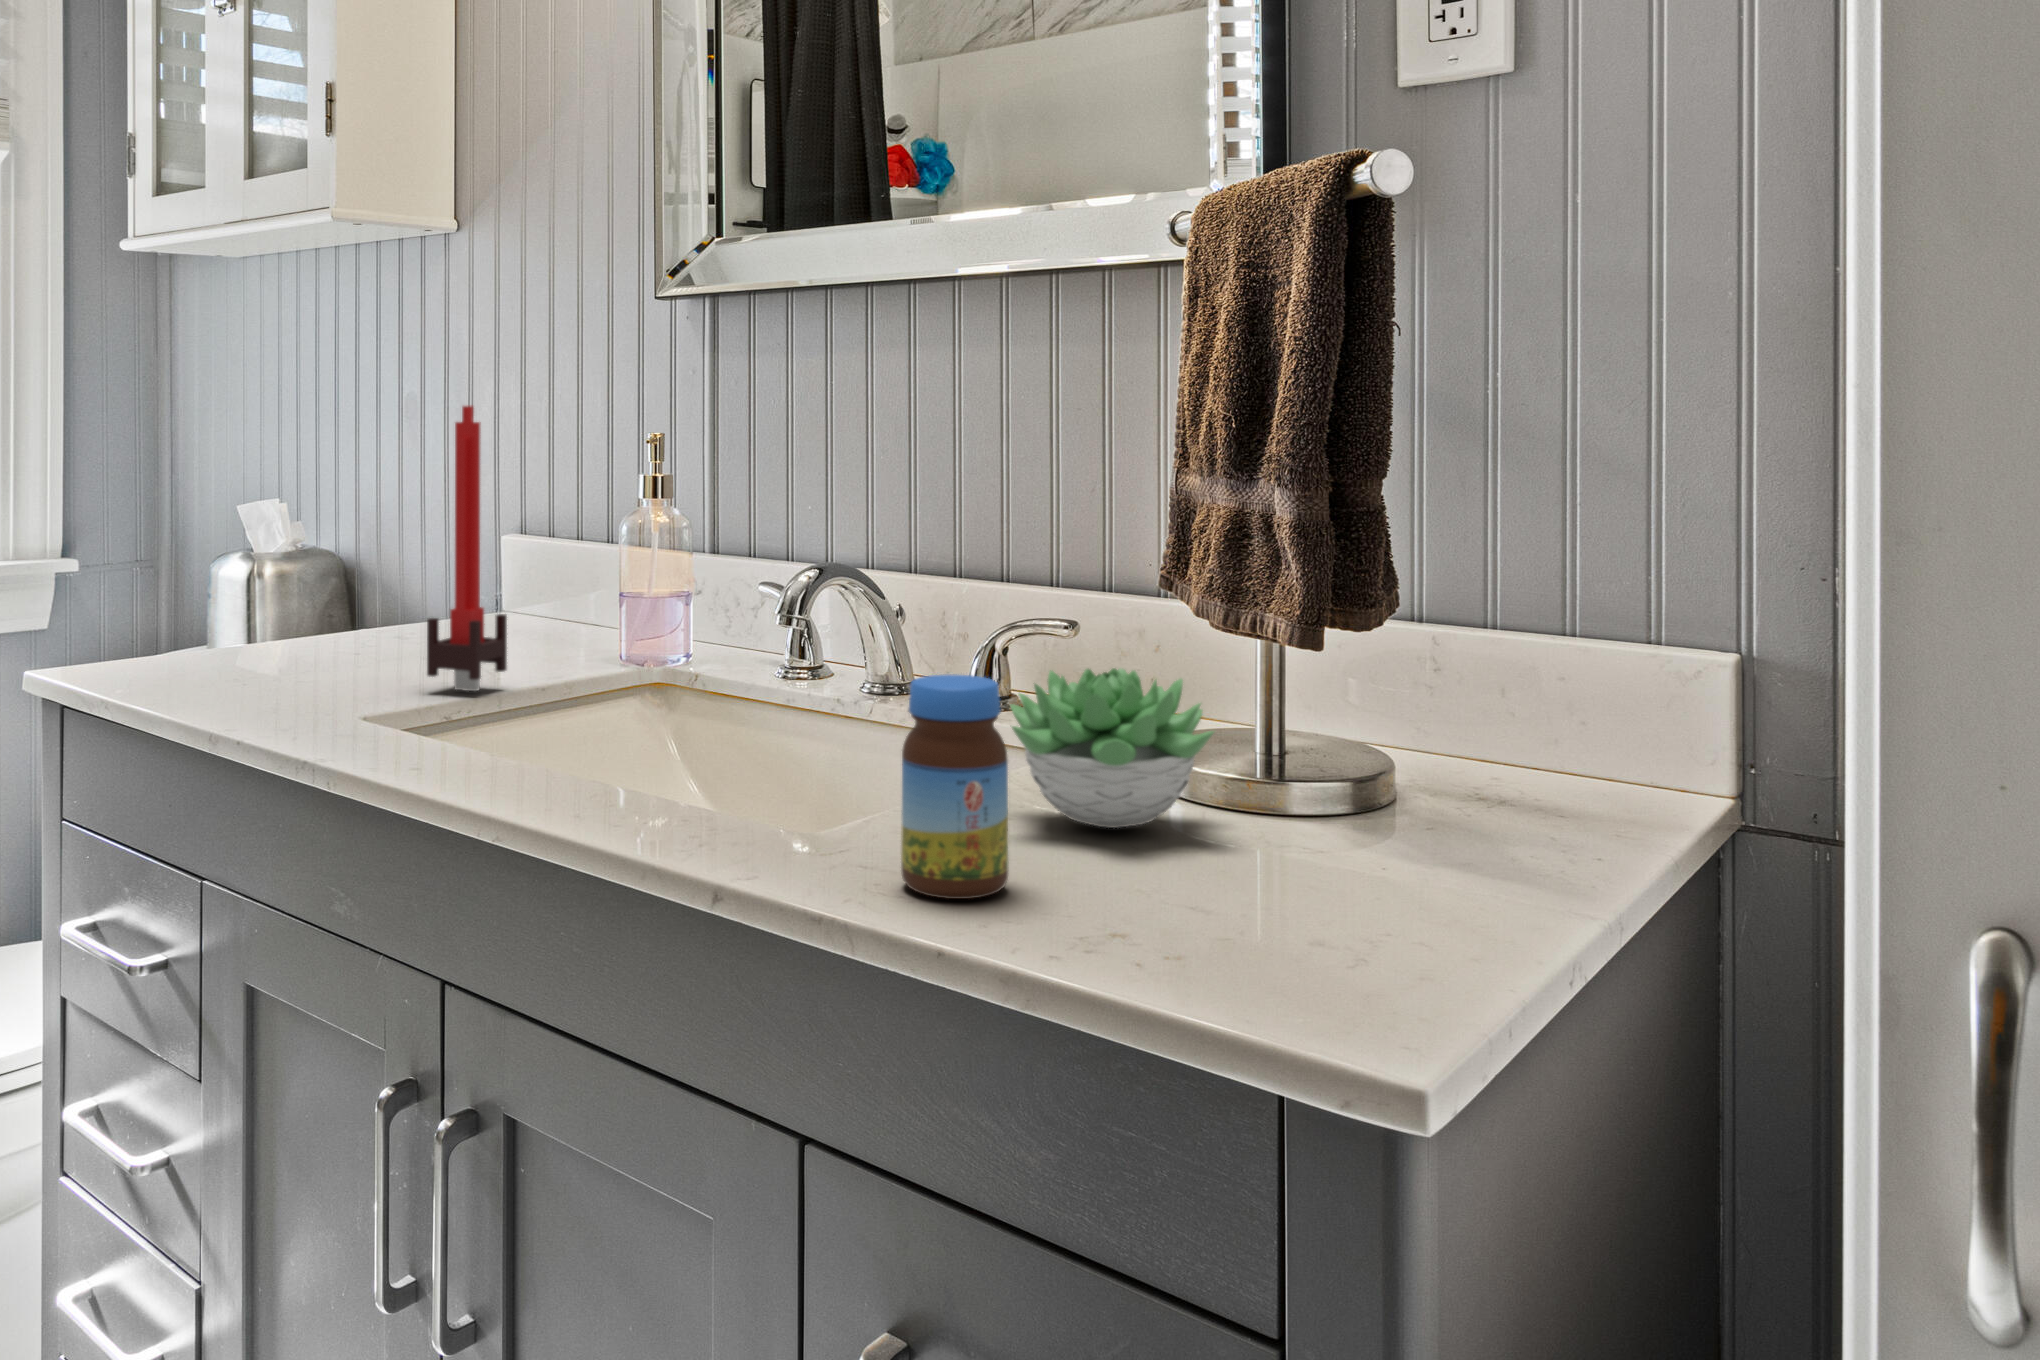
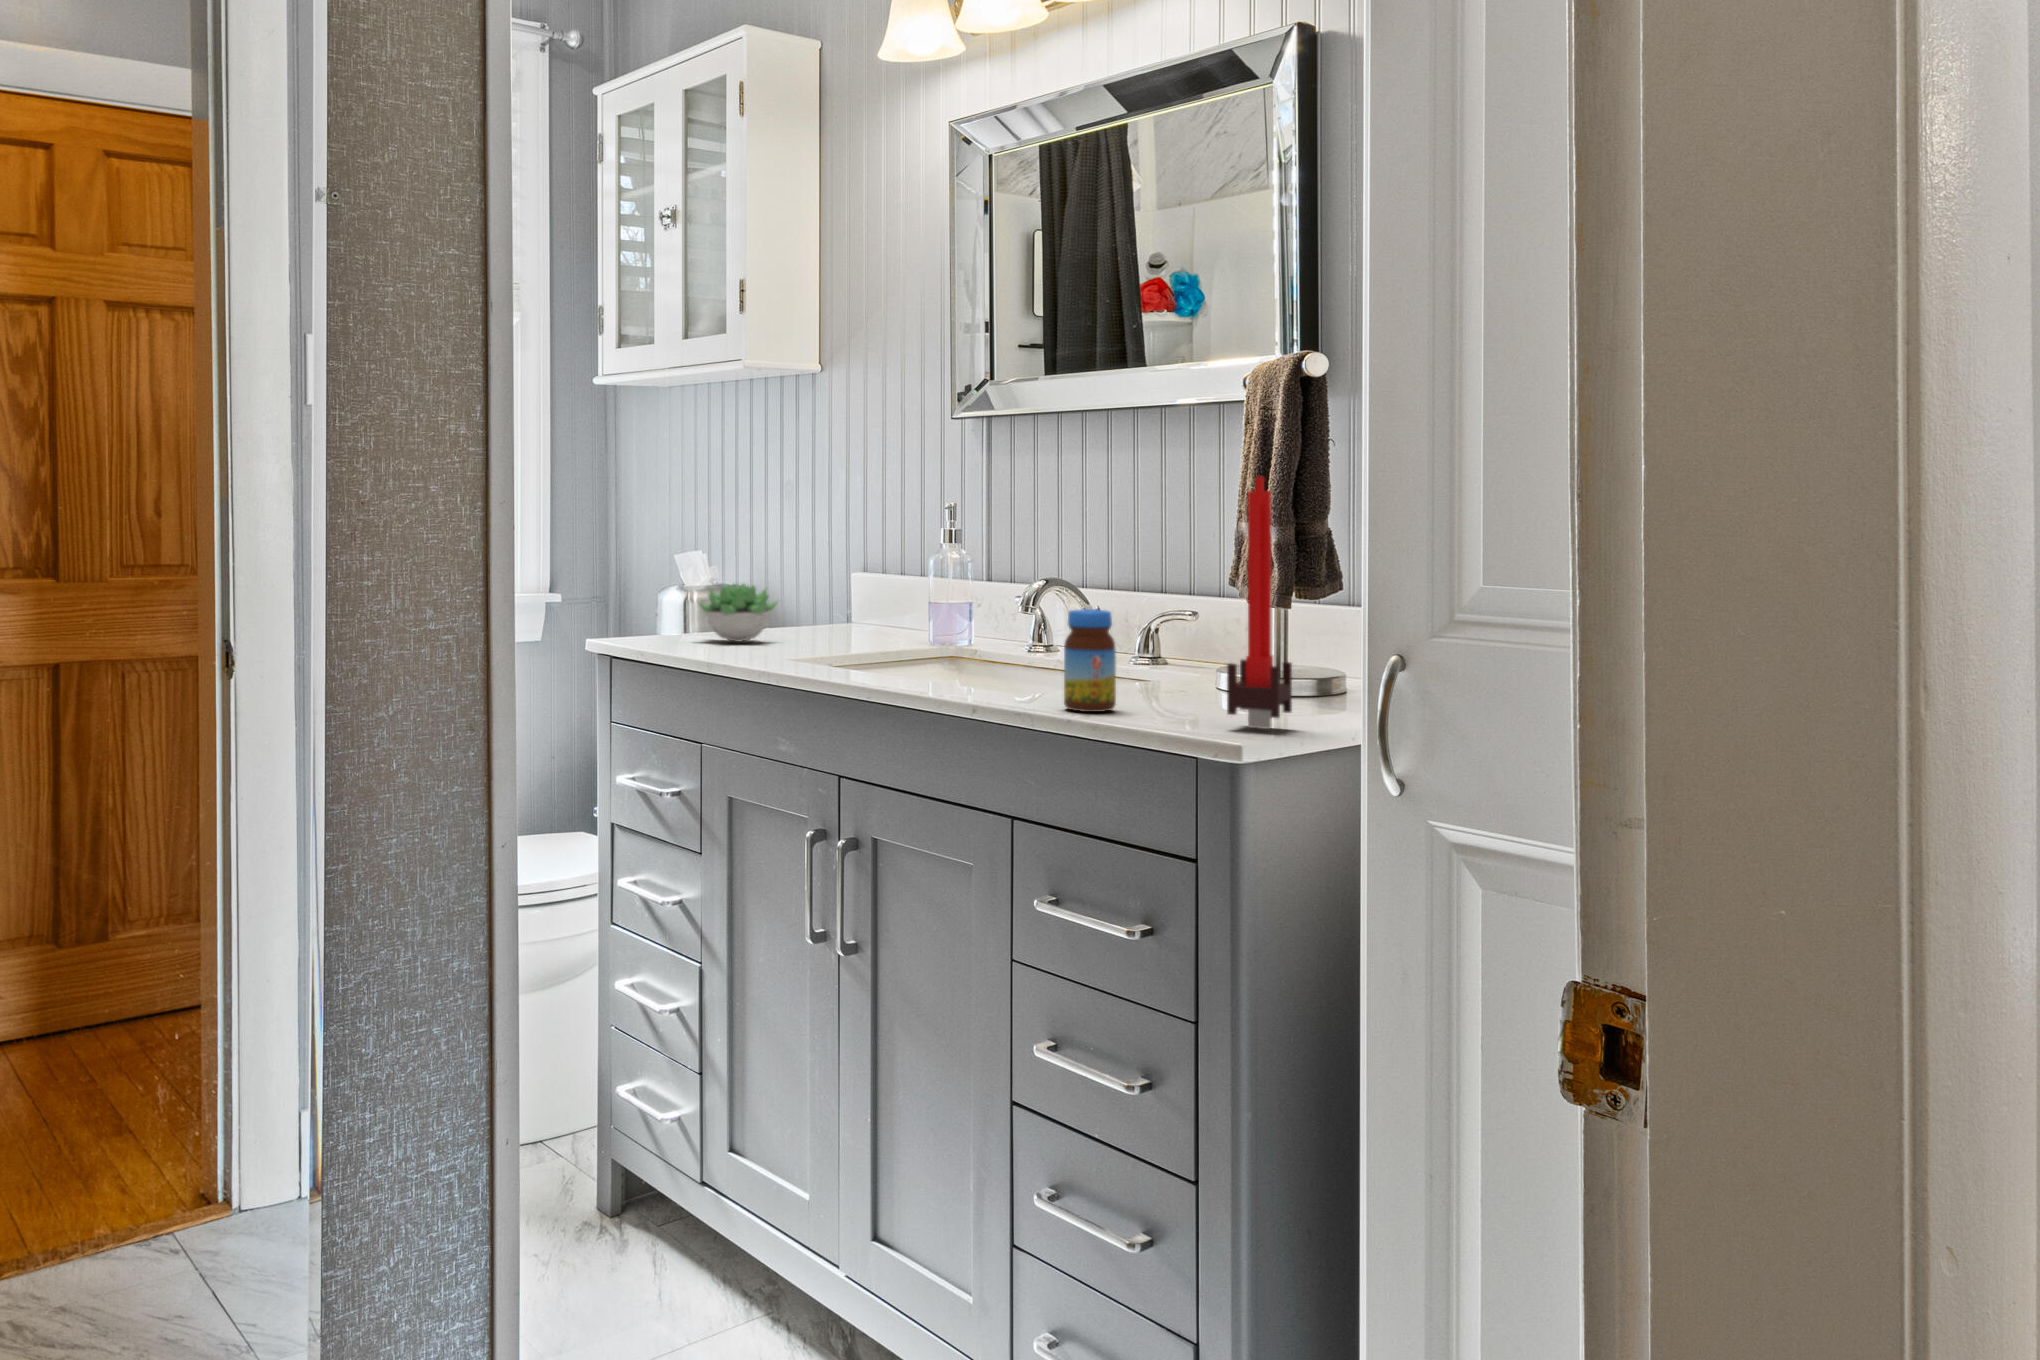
candle: present [427,406,507,691] -> present [1227,476,1292,729]
succulent plant: present [1011,668,1214,828] -> present [699,584,778,642]

